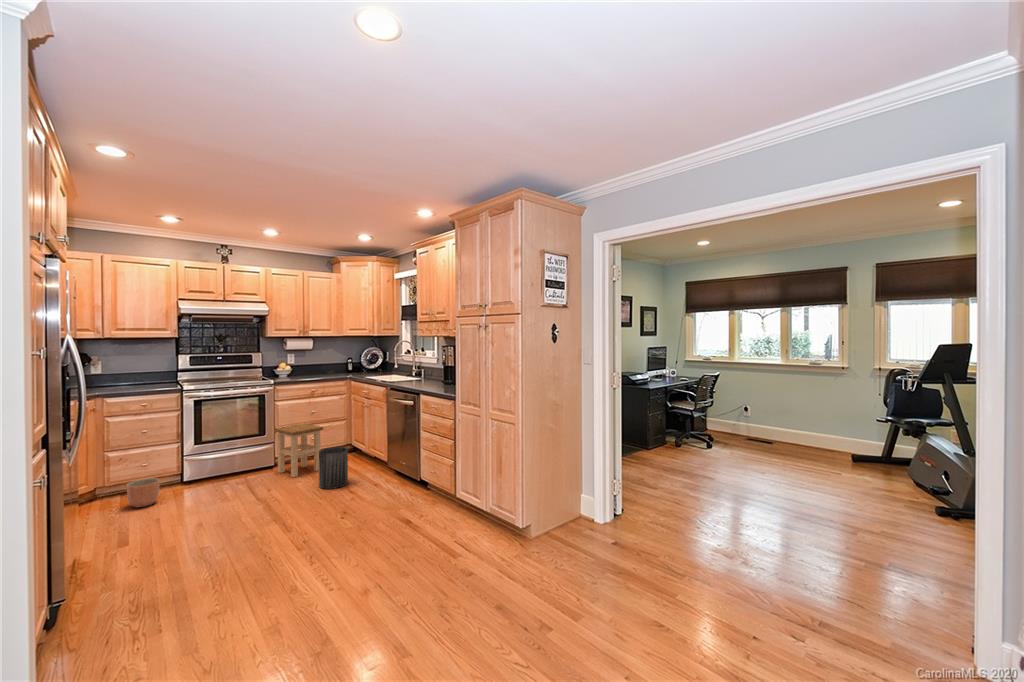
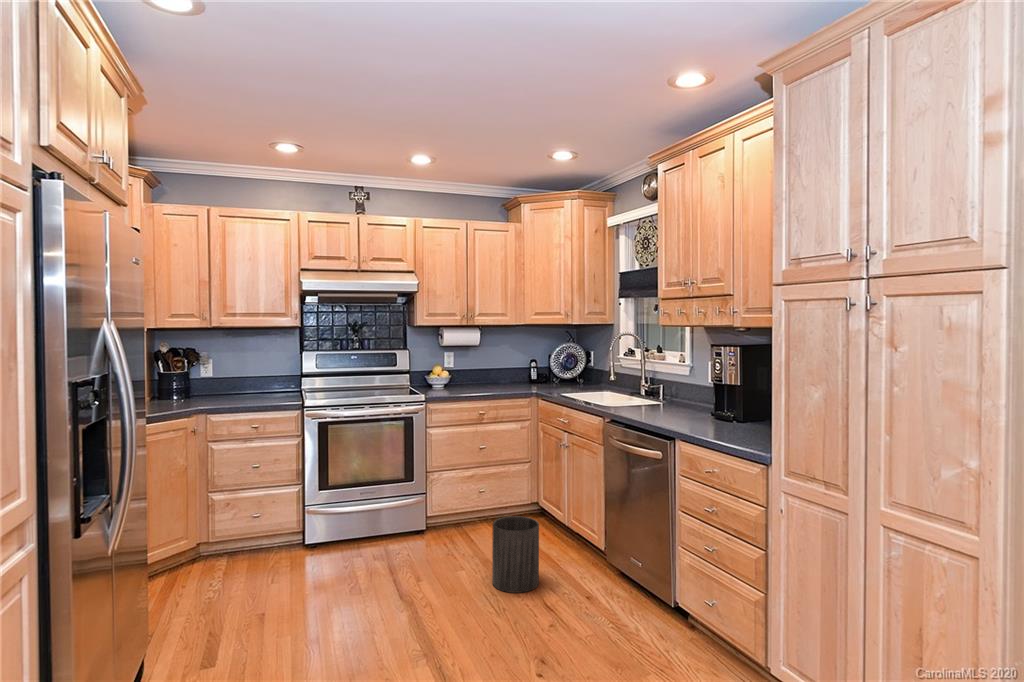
stool: present [275,424,323,477] -> none [426,467,498,558]
planter: present [127,478,159,508] -> none [228,540,269,585]

